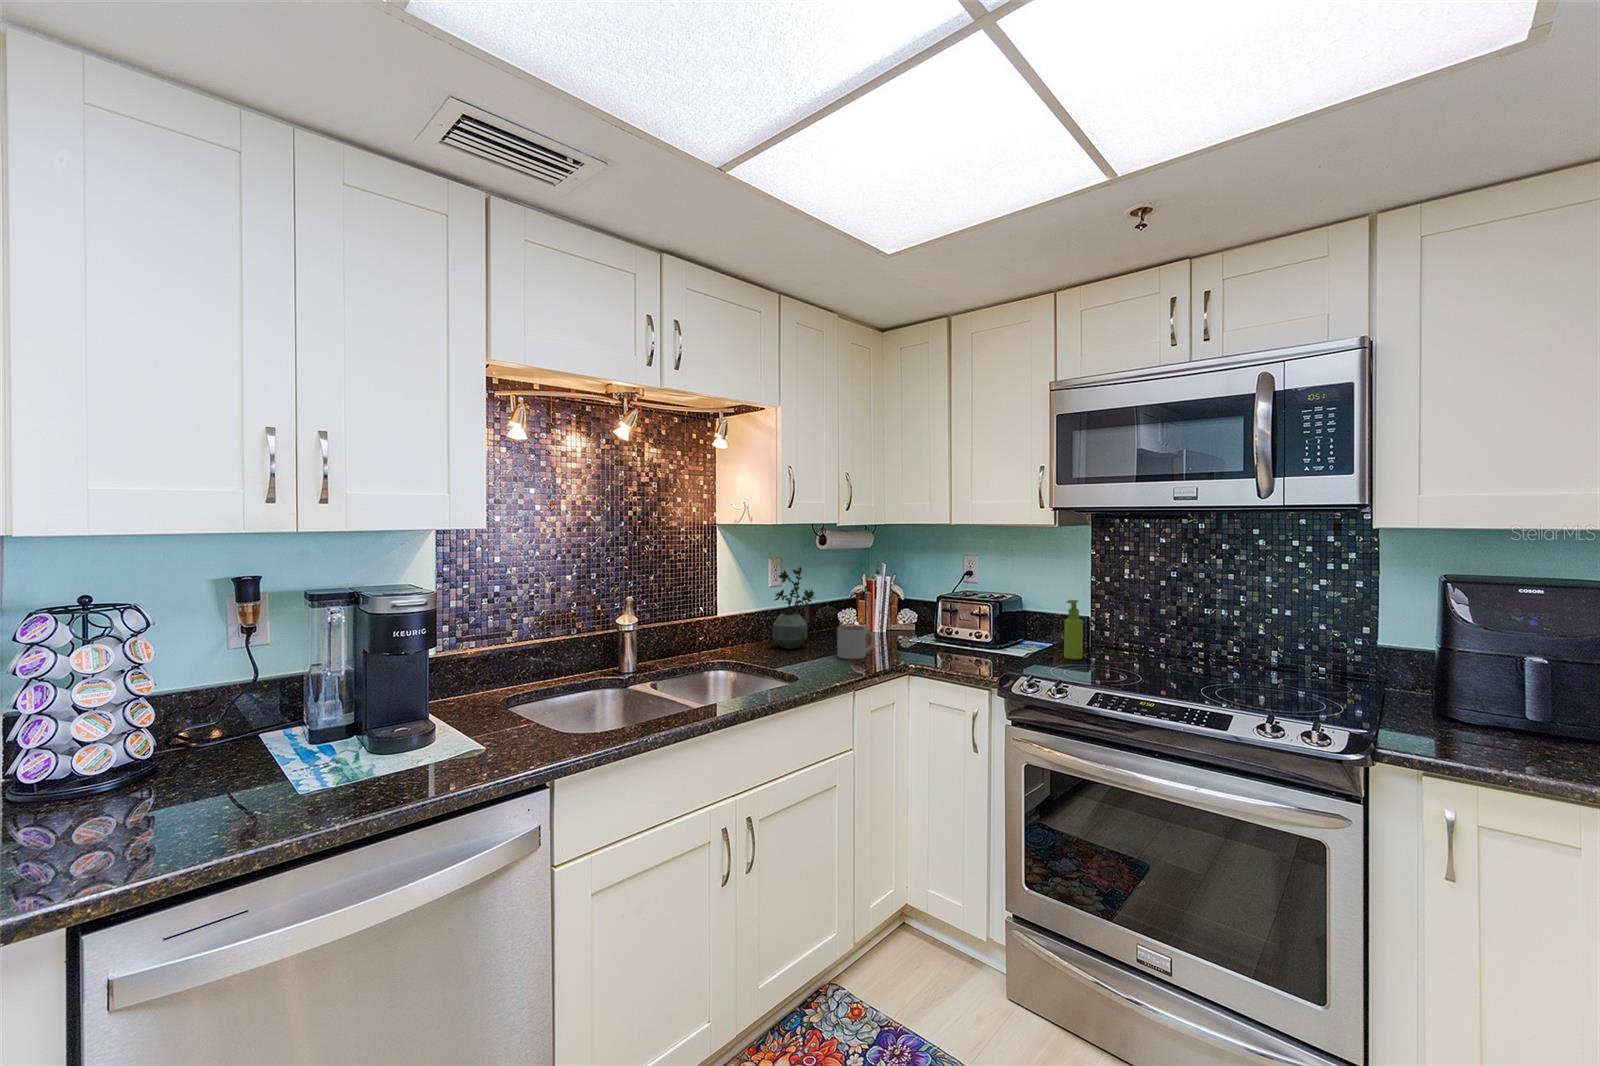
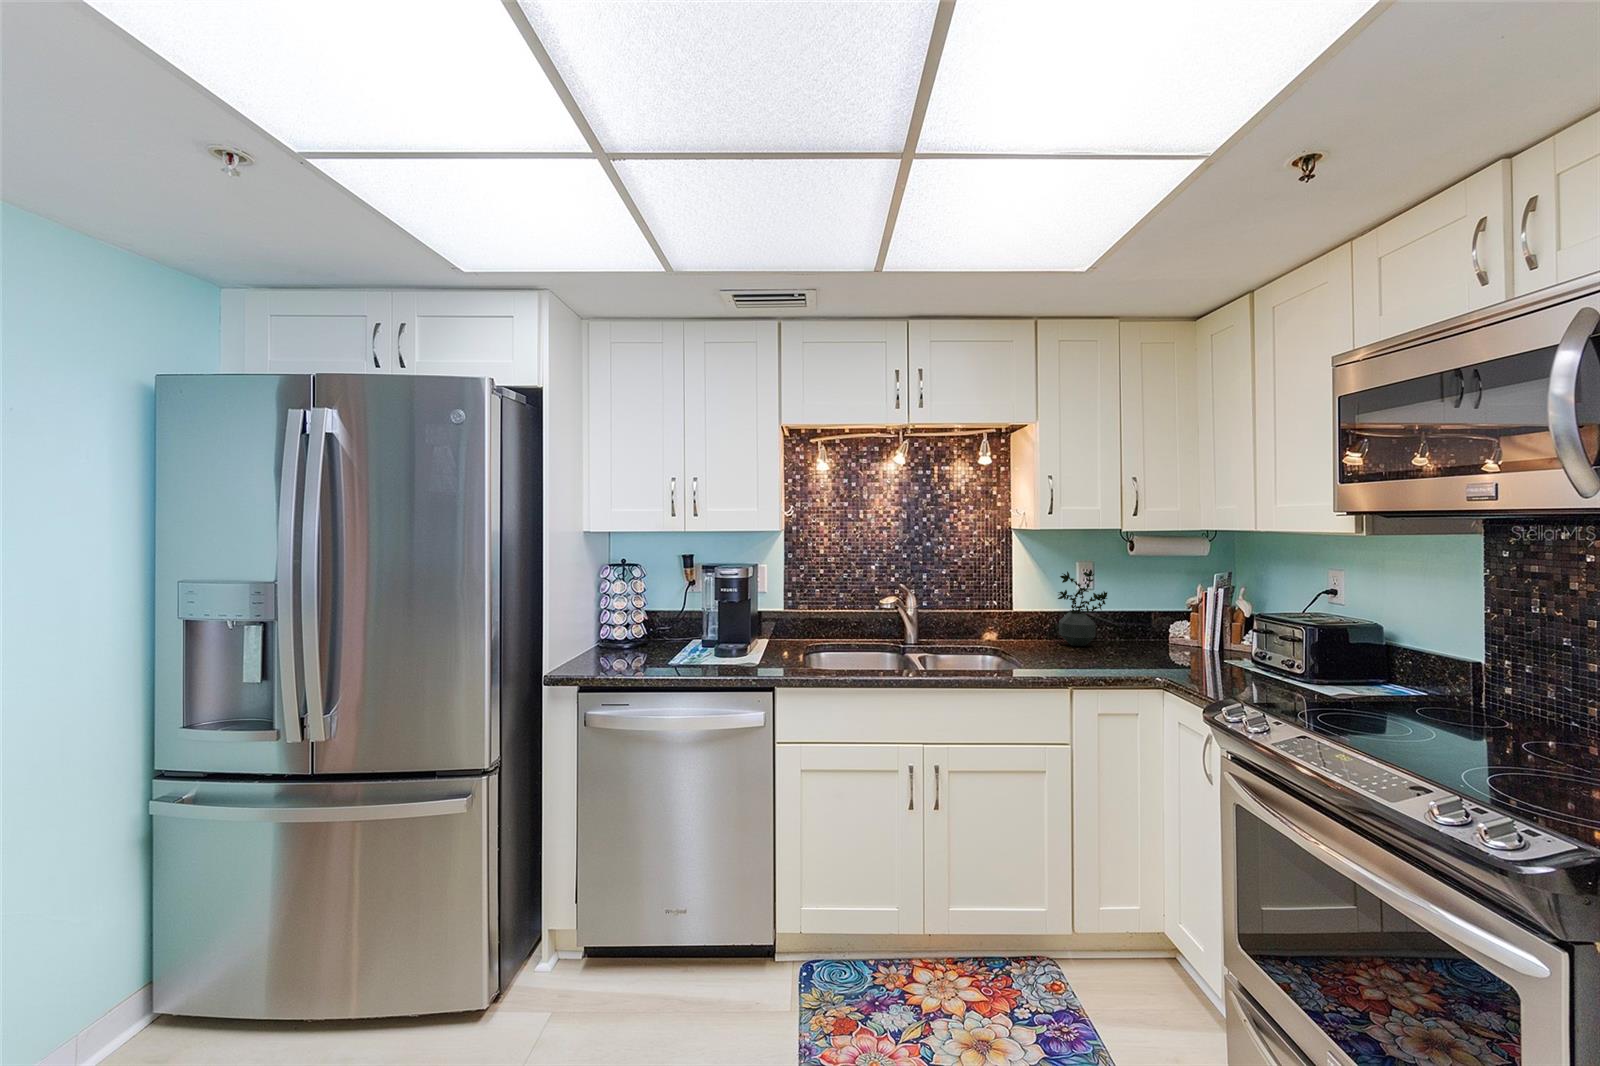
soap dispenser: present [1064,600,1083,659] -> none [1412,623,1448,704]
mug: present [837,626,875,659] -> none [1104,628,1150,661]

